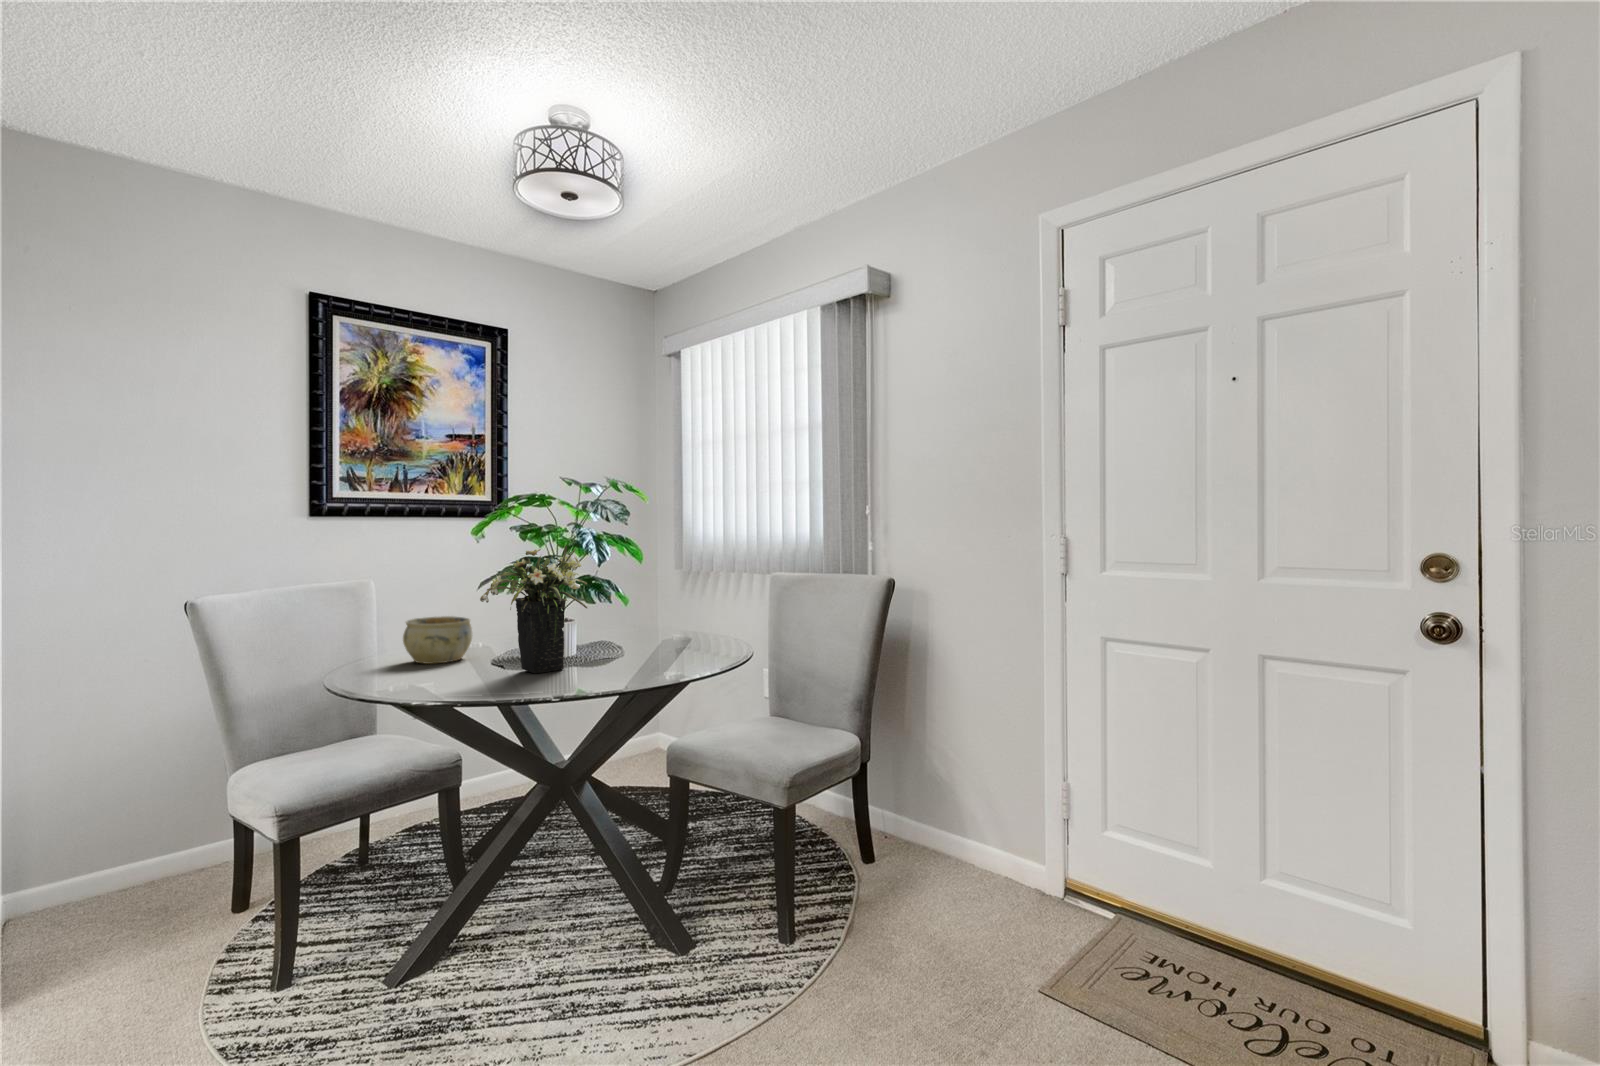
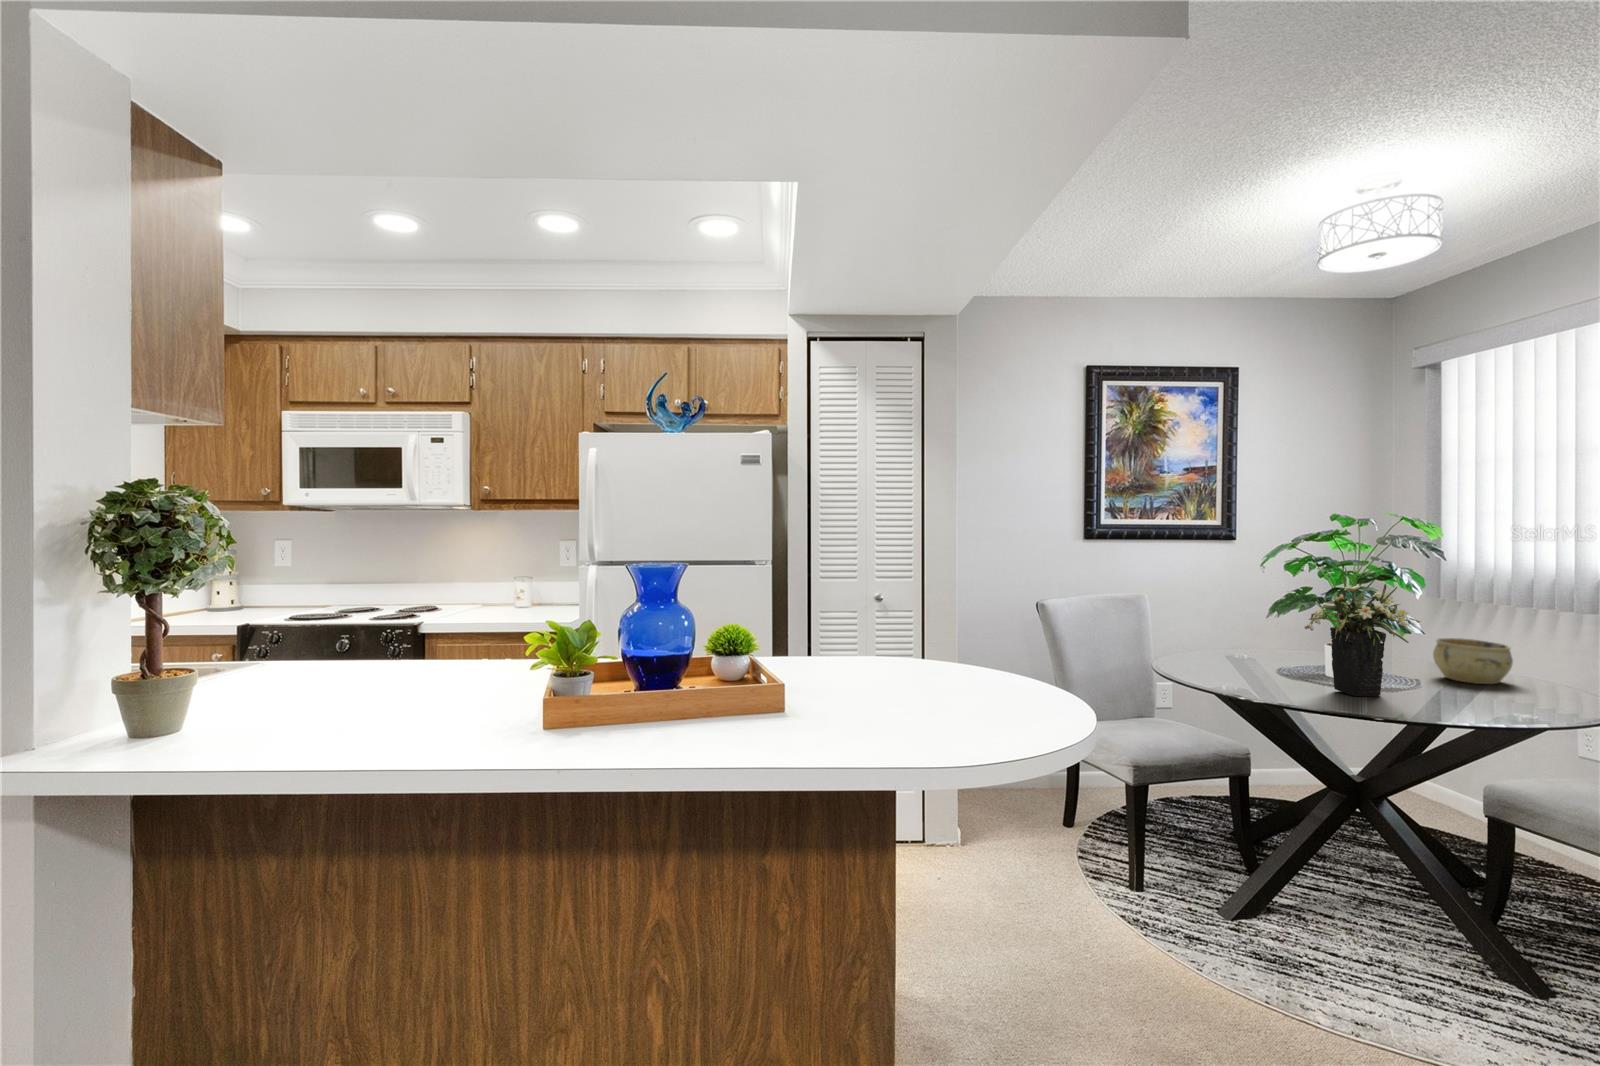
ceramic bowl: present [403,616,472,664] -> present [1433,638,1513,684]

